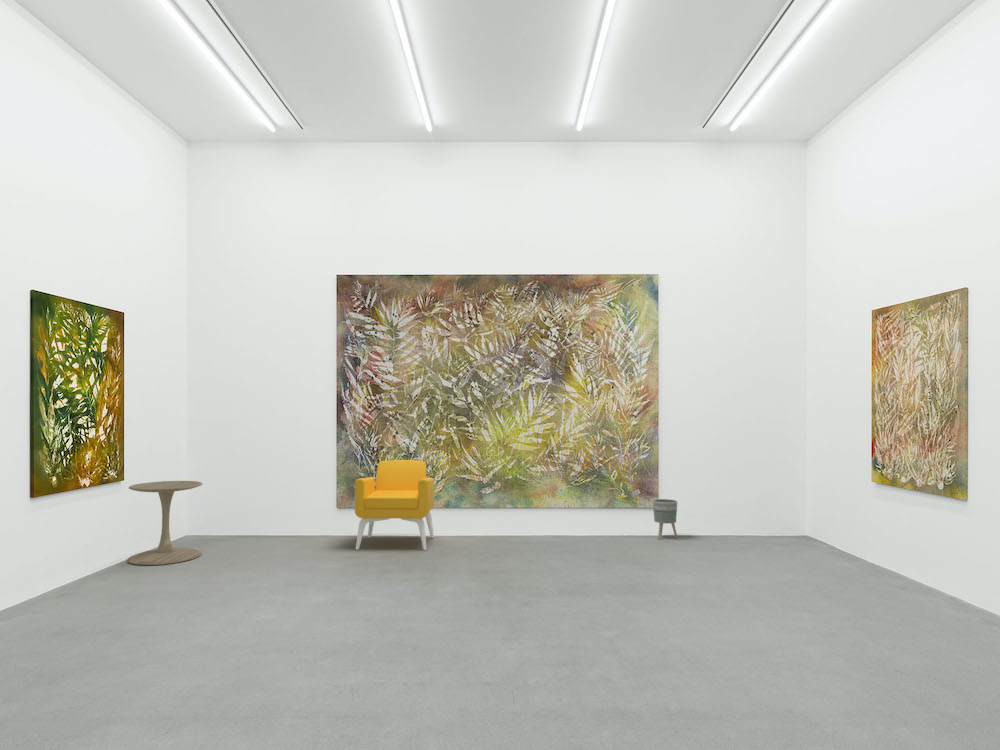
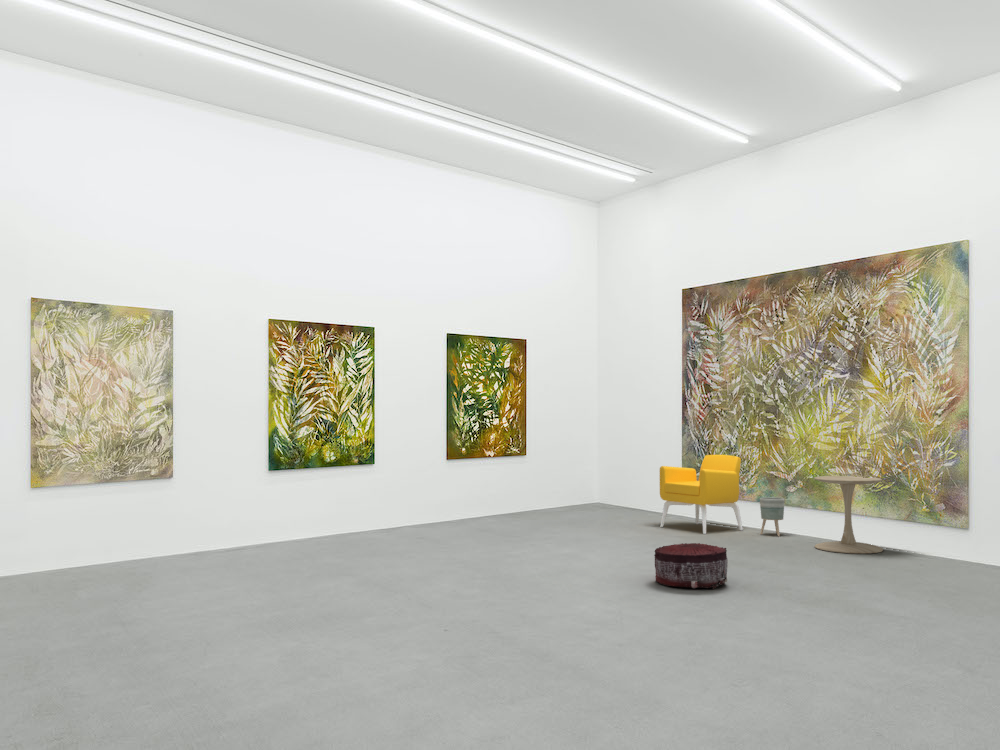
pedestal table: present [127,481,202,565] -> present [814,476,883,554]
planter: present [653,499,677,539] -> present [760,497,785,536]
pouf: none [631,573,721,638] -> present [654,543,728,589]

